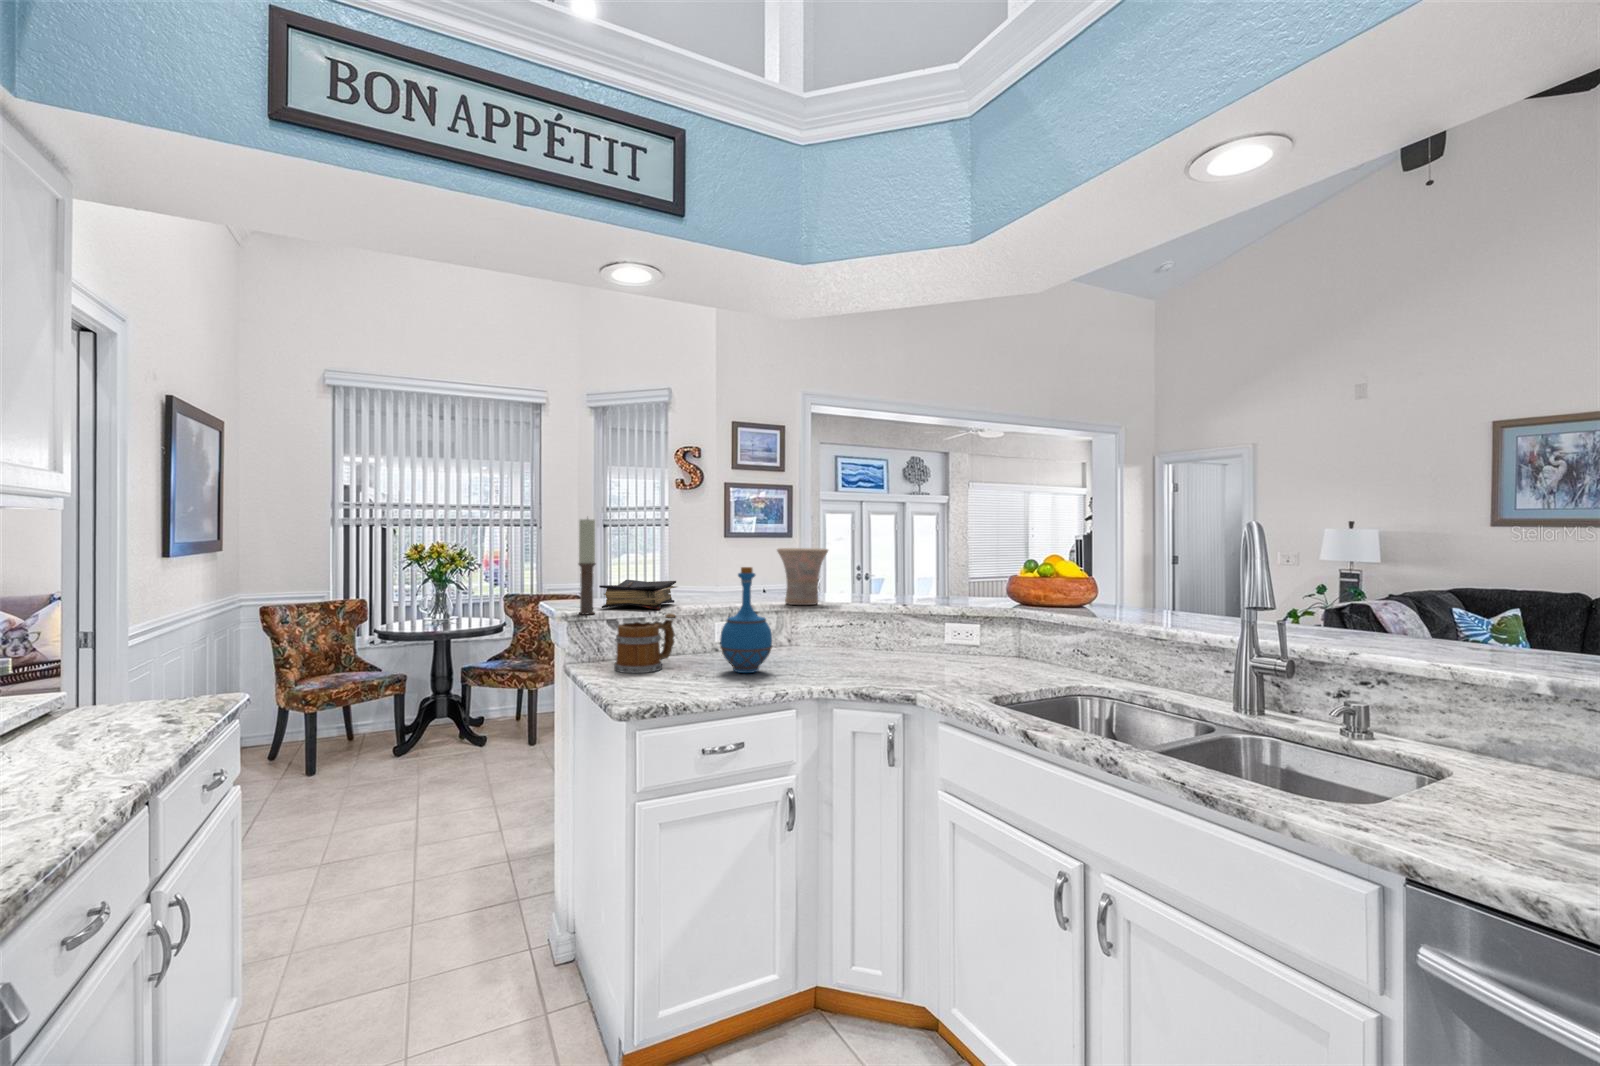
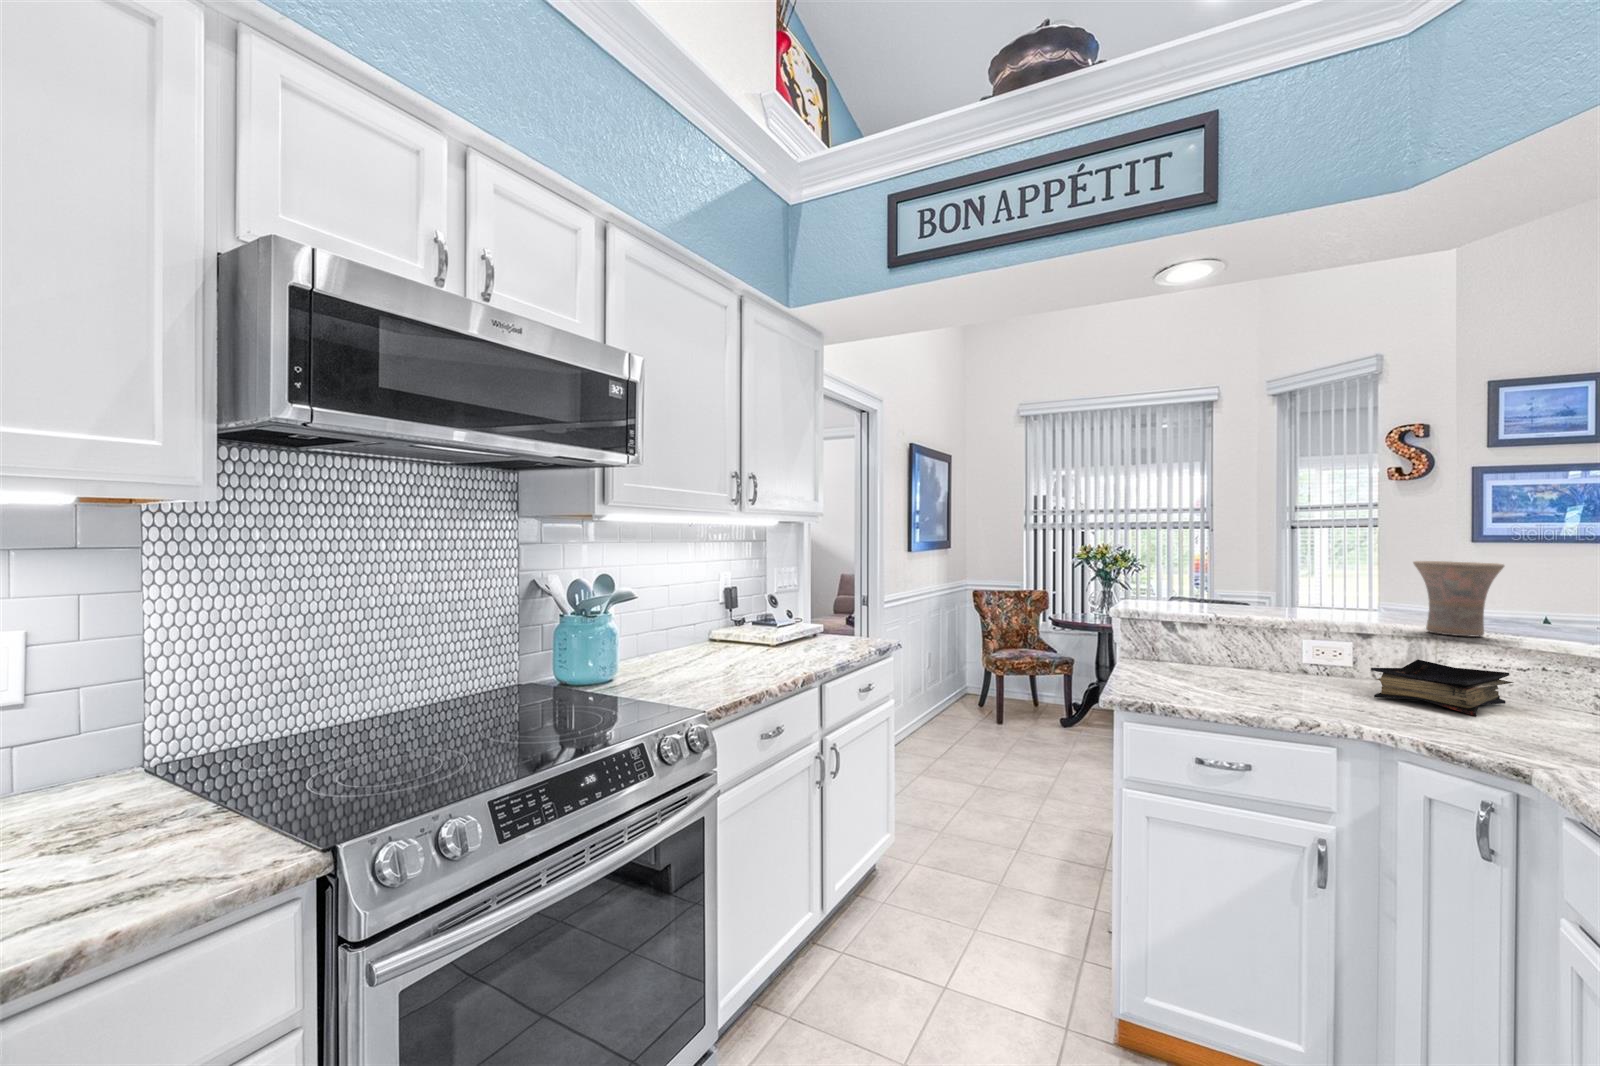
candle: present [579,519,595,614] -> none [1138,521,1157,615]
bottle: present [720,567,772,673] -> none [1269,578,1342,700]
book: present [599,580,677,610] -> present [1371,660,1513,716]
mug: present [614,613,675,673] -> none [1157,623,1233,679]

